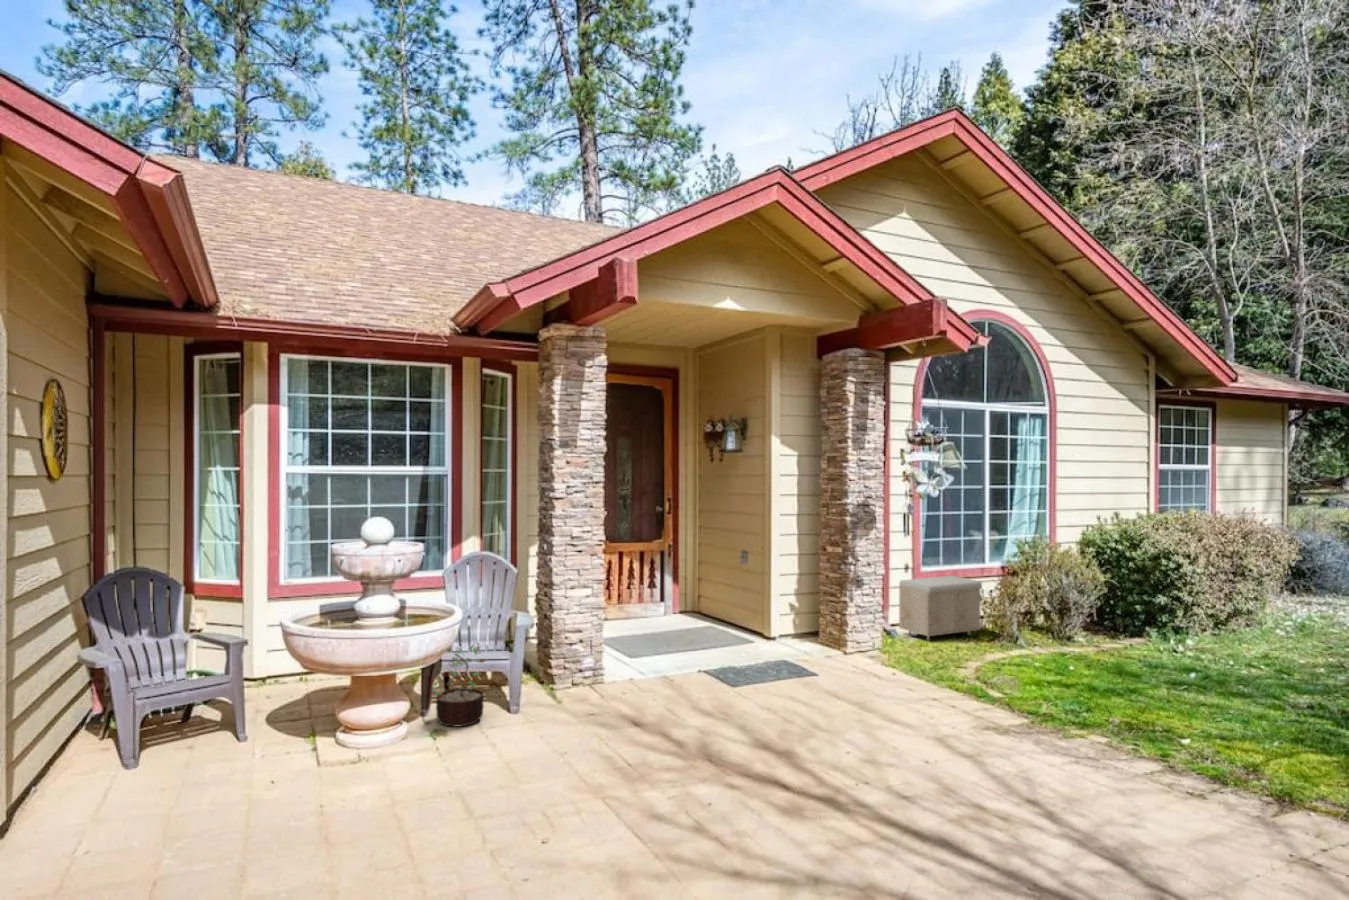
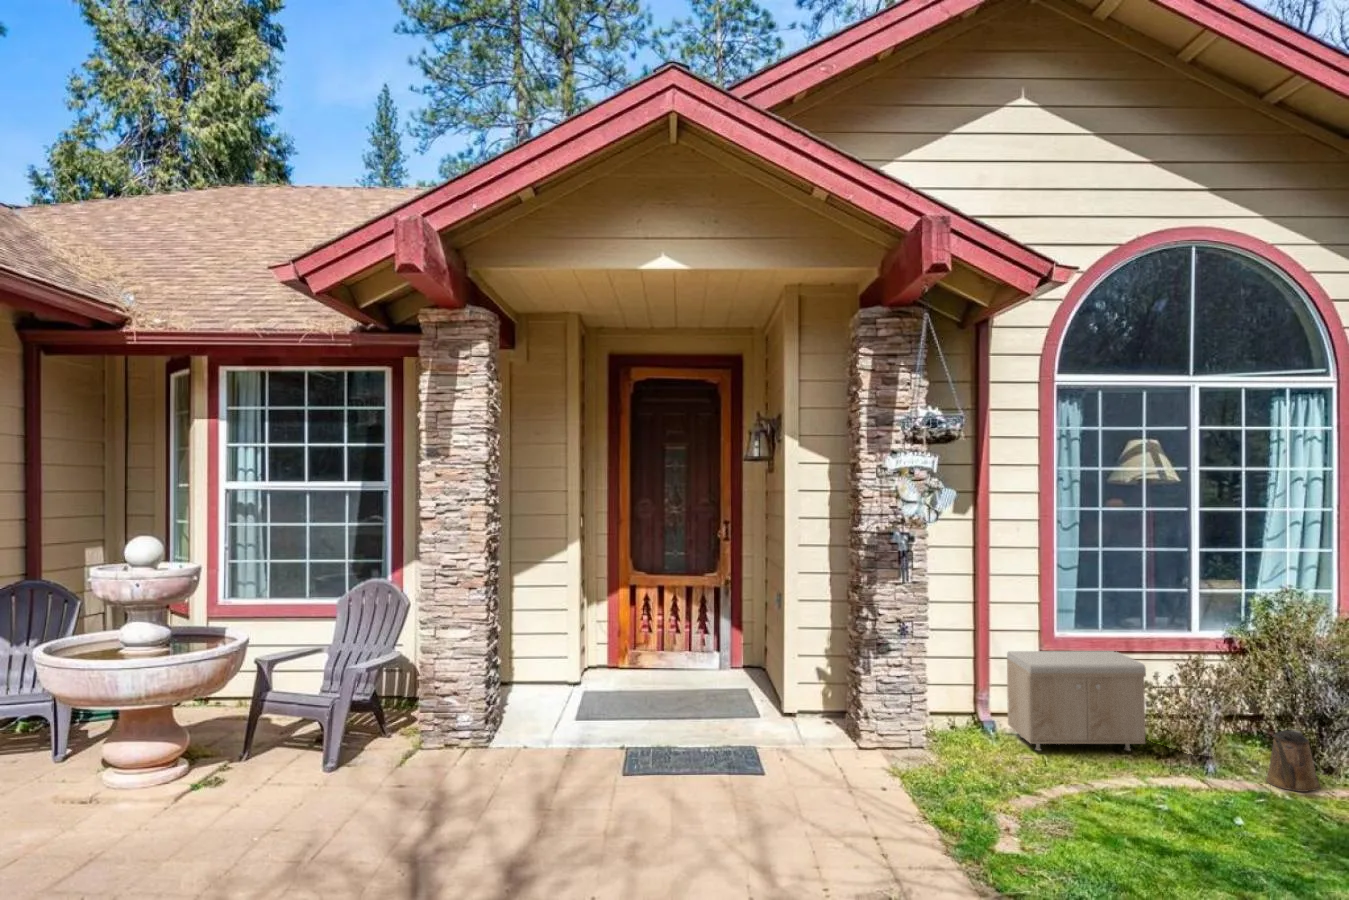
watering can: none [1047,612,1075,644] -> present [1266,730,1321,792]
decorative plant: present [431,646,485,726] -> none [230,678,304,780]

